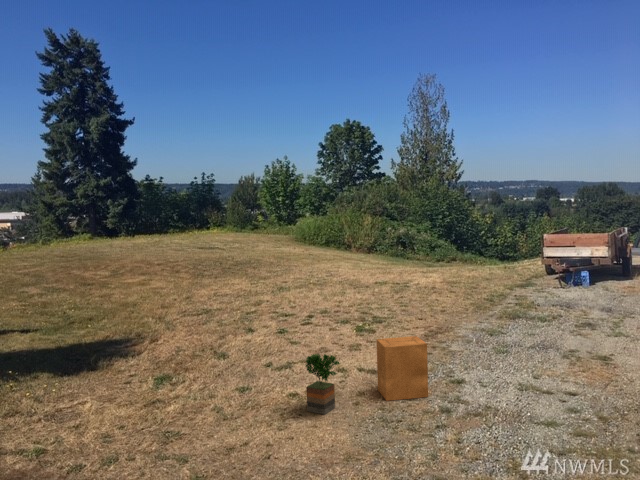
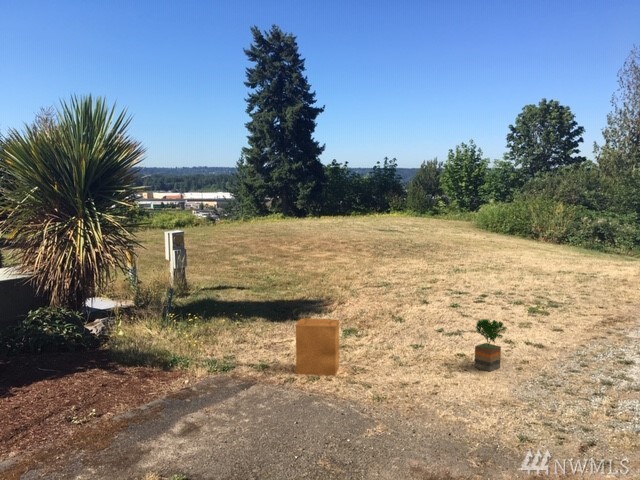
cardboard box: present [376,336,428,401] -> present [296,318,339,375]

